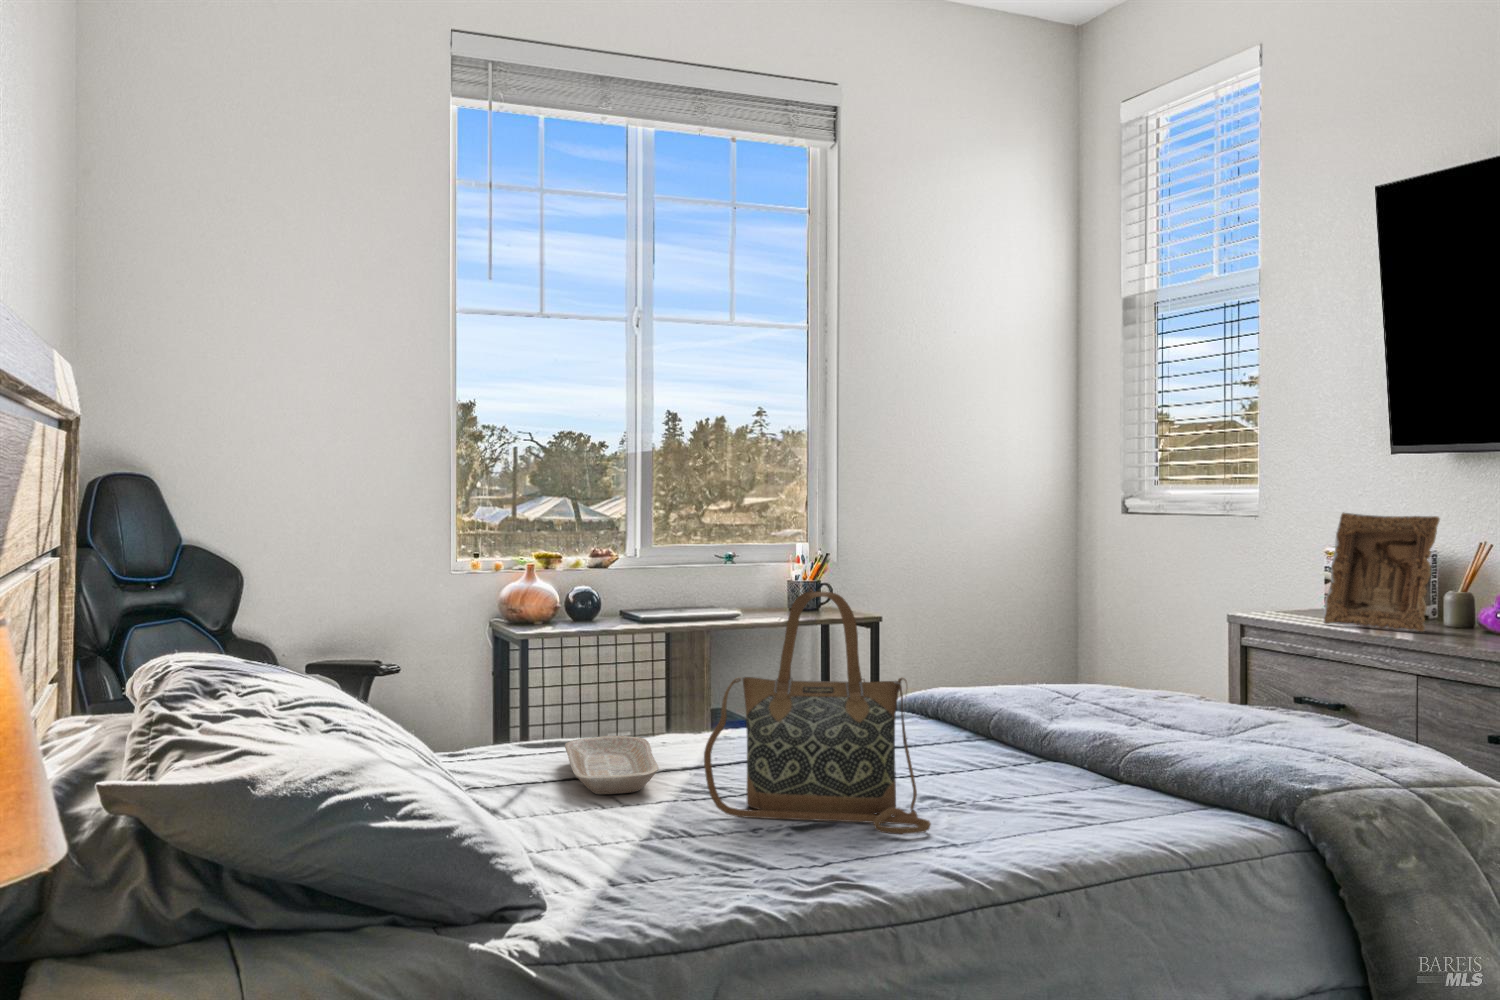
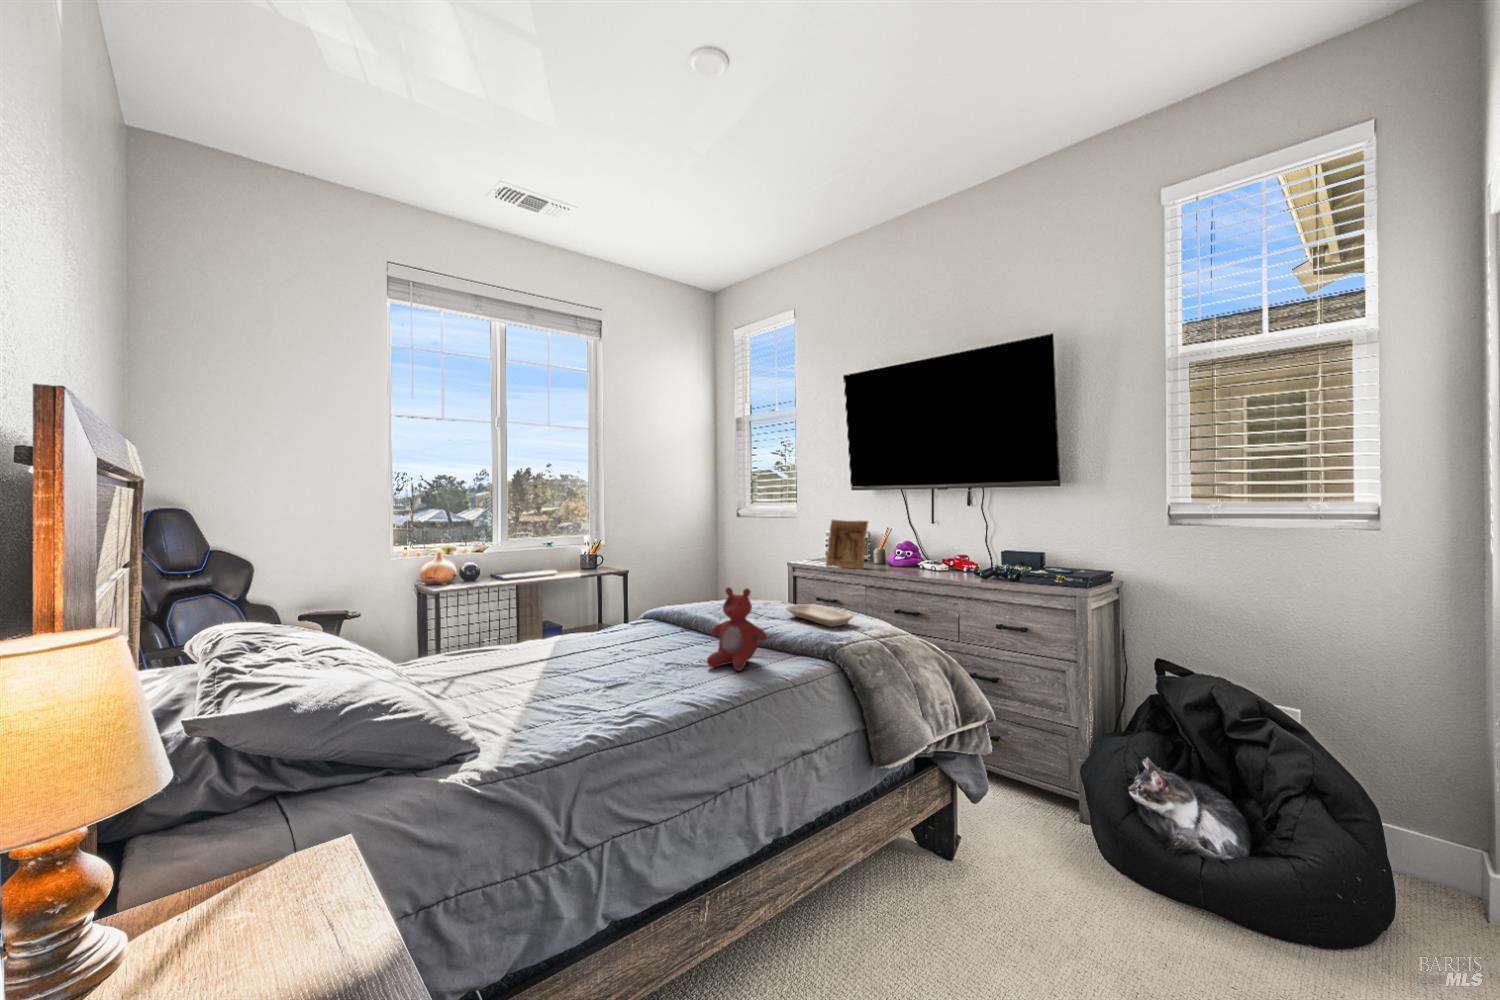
handbag: present [704,592,931,834] -> none [560,569,676,685]
stuffed bear: none [1002,643,1141,825] -> present [707,588,767,671]
tray: present [565,736,659,794] -> present [786,604,853,627]

